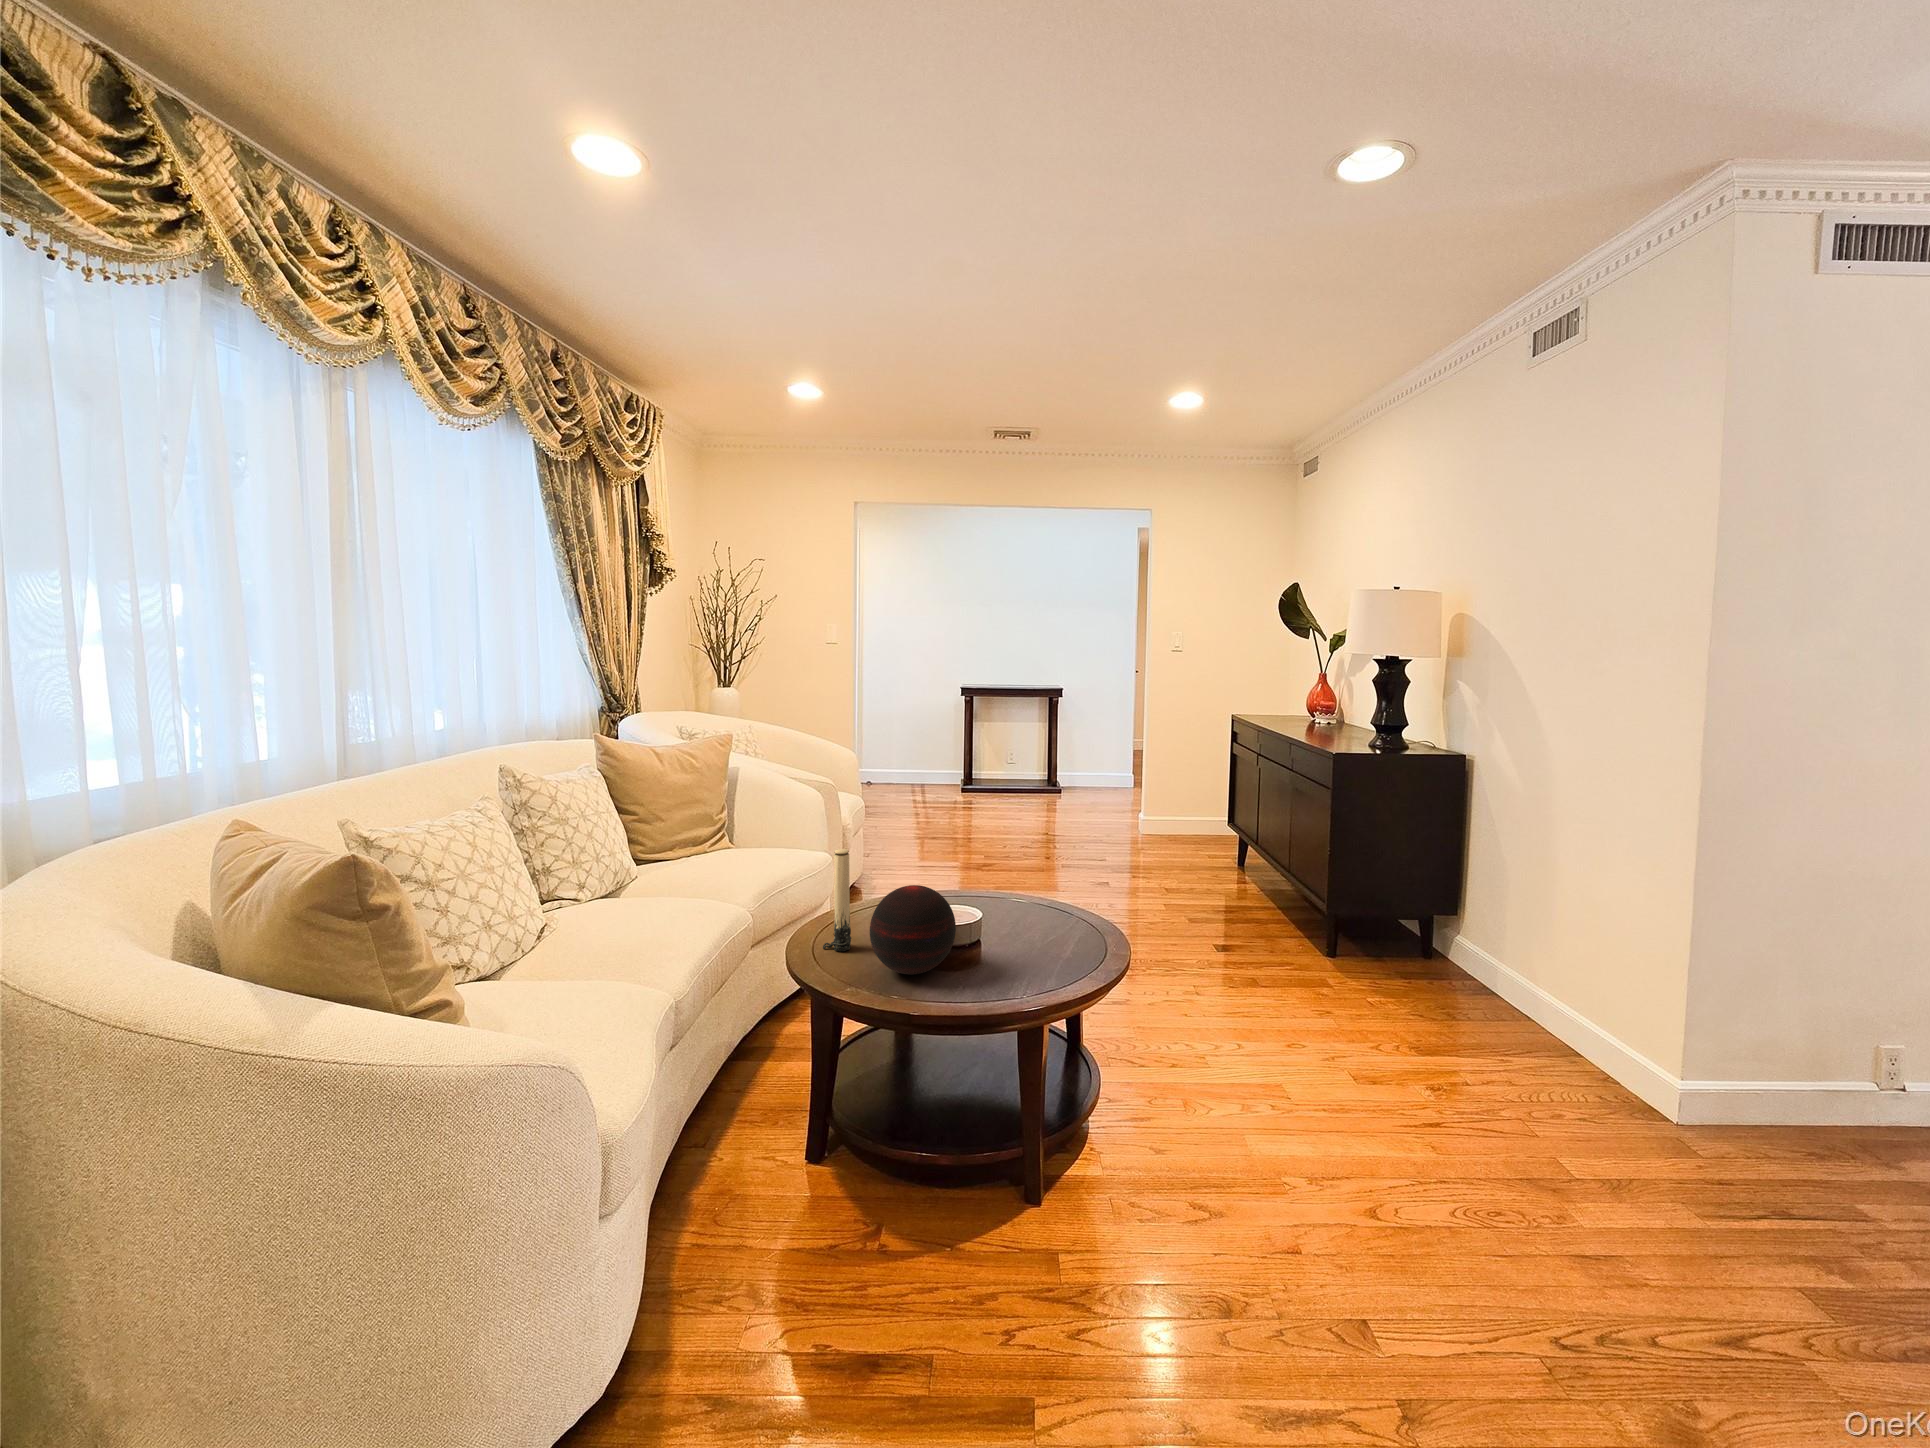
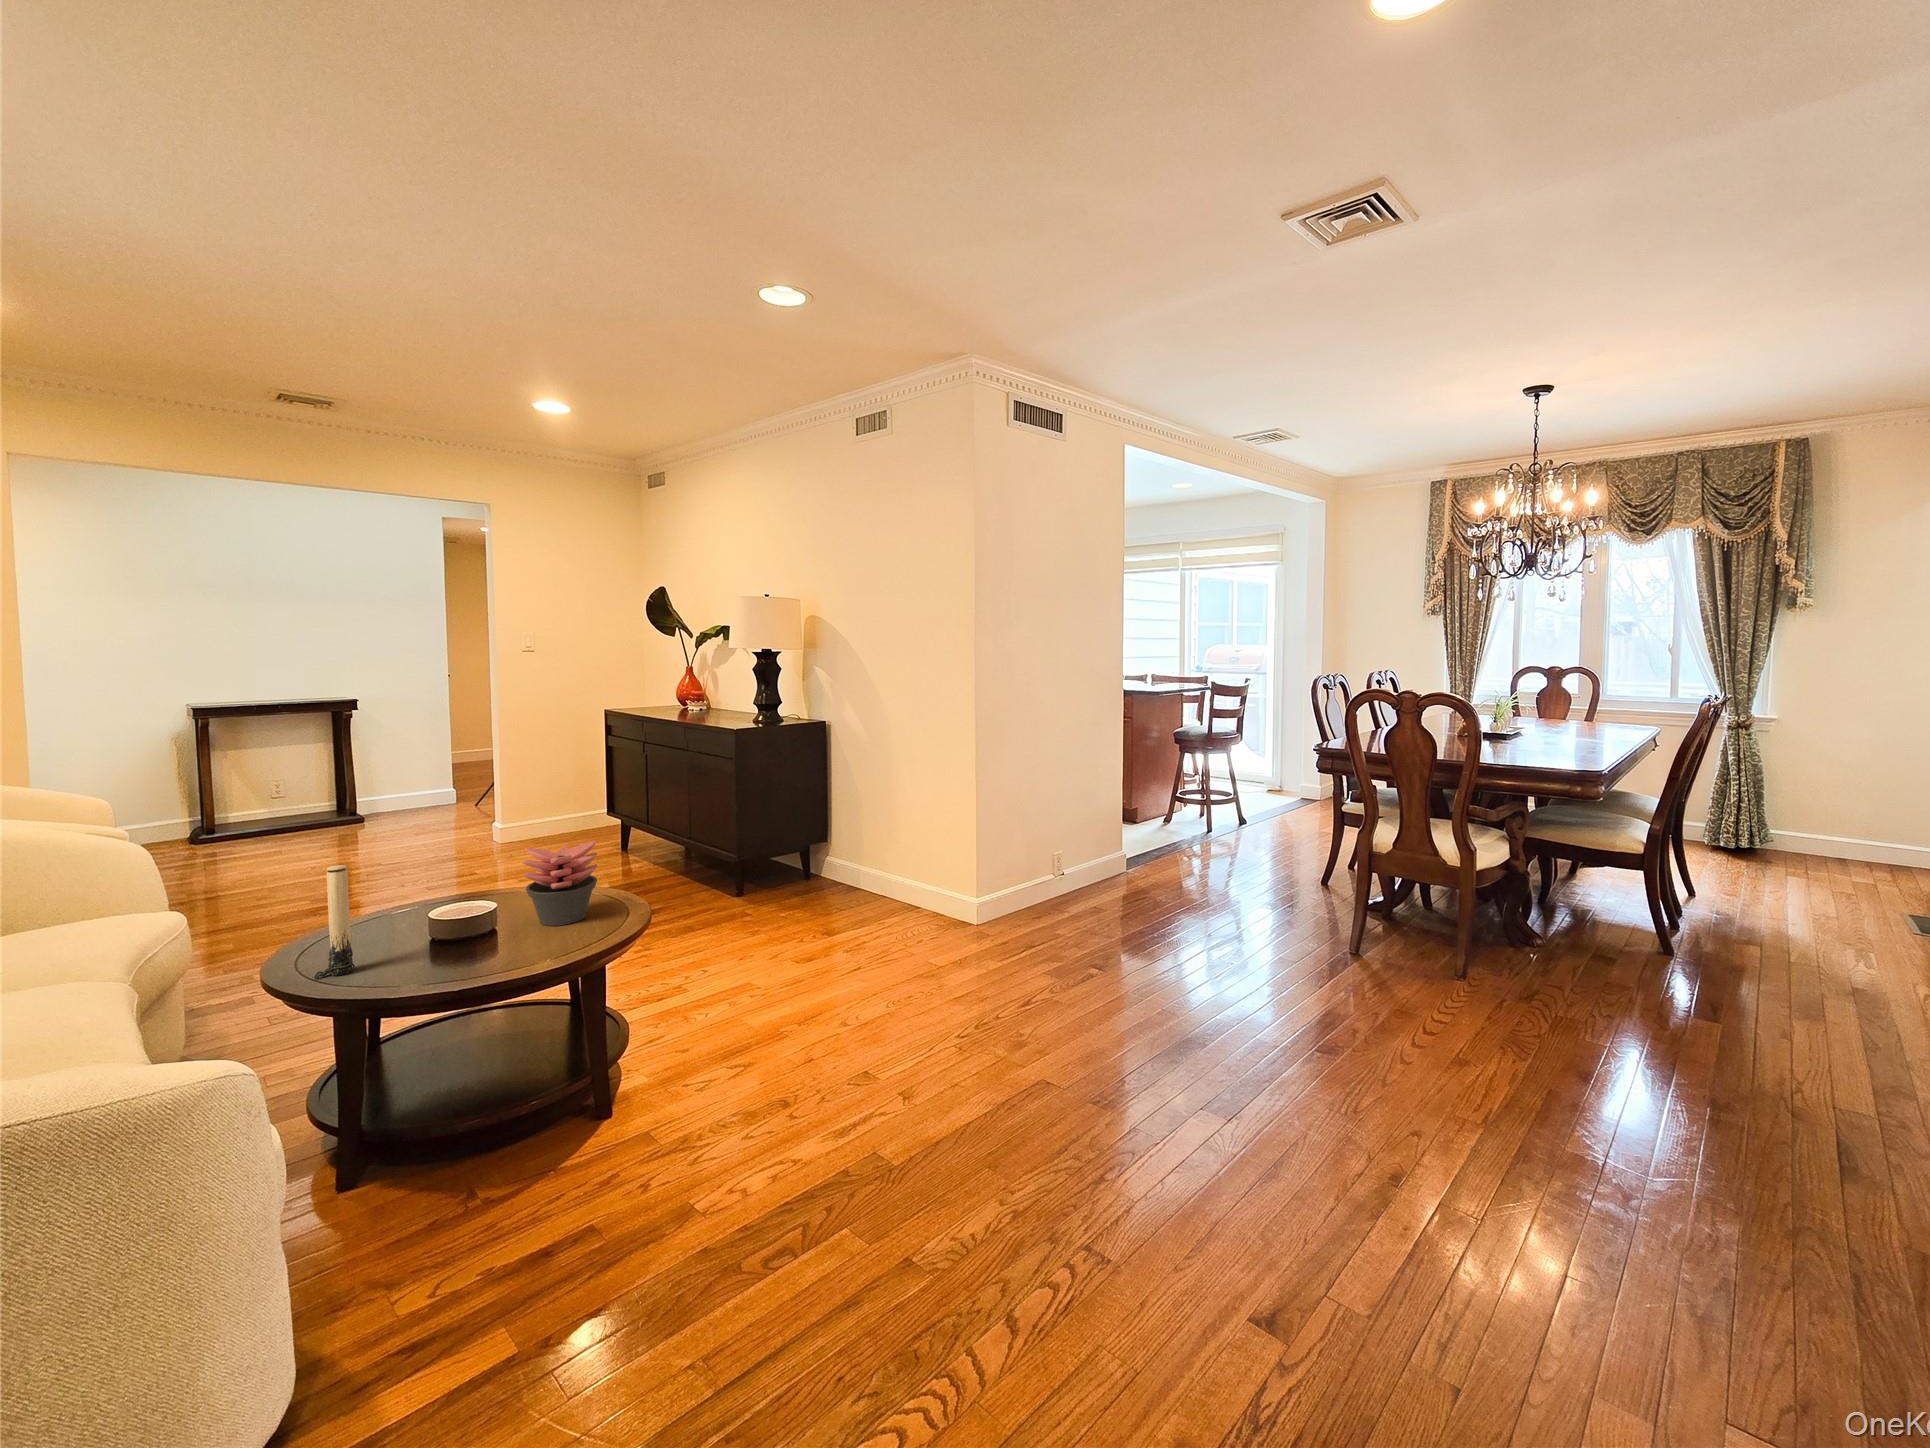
succulent plant: none [997,863,1076,958] -> present [522,841,597,926]
decorative orb: present [870,885,956,975] -> none [402,879,503,966]

